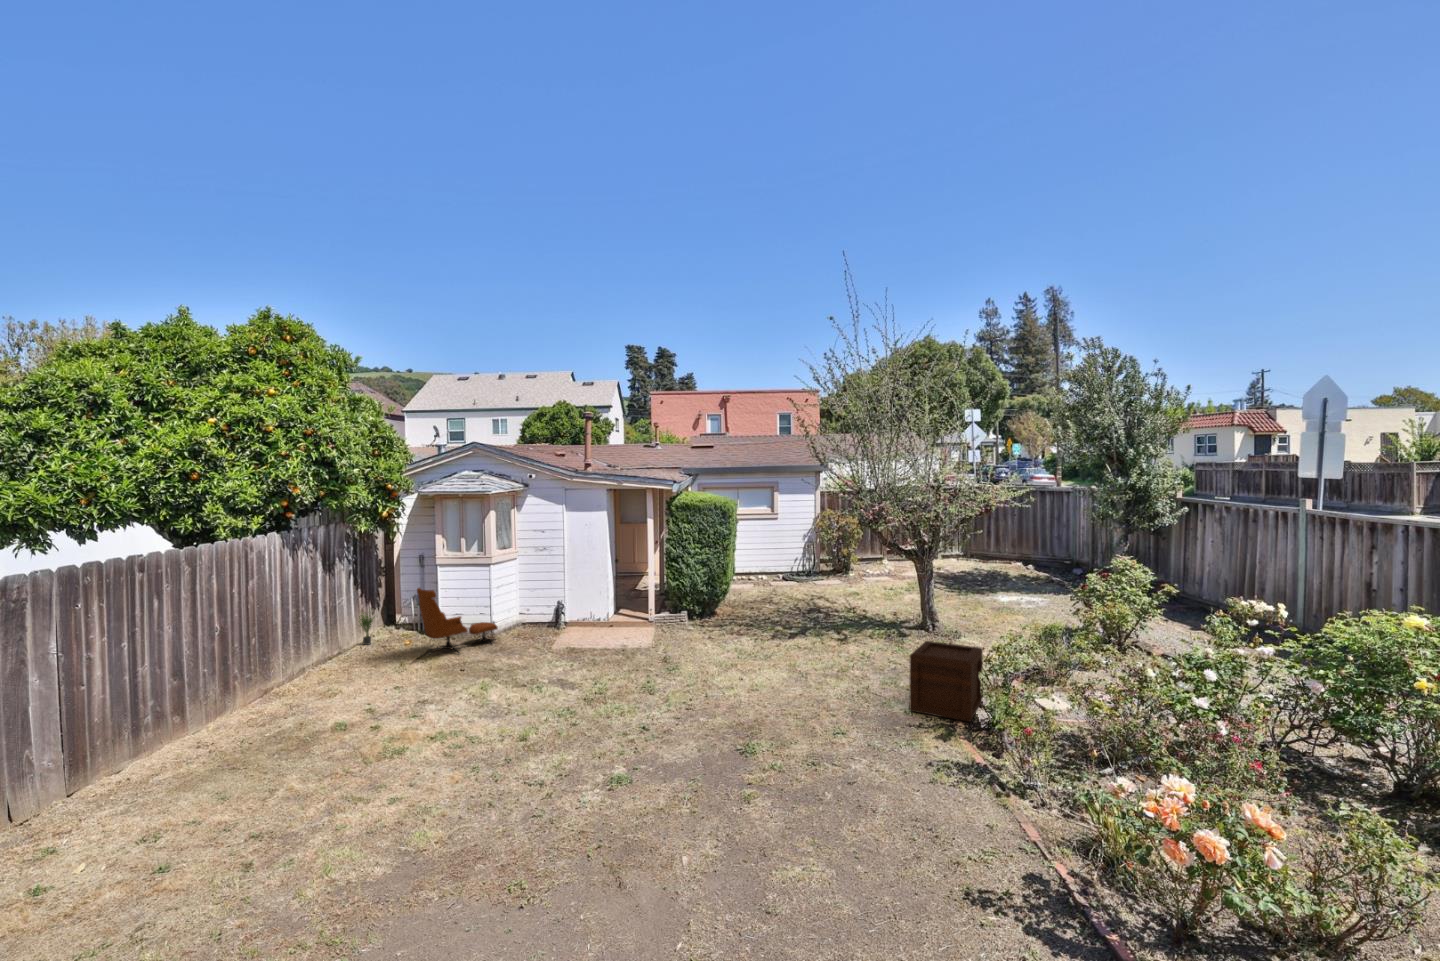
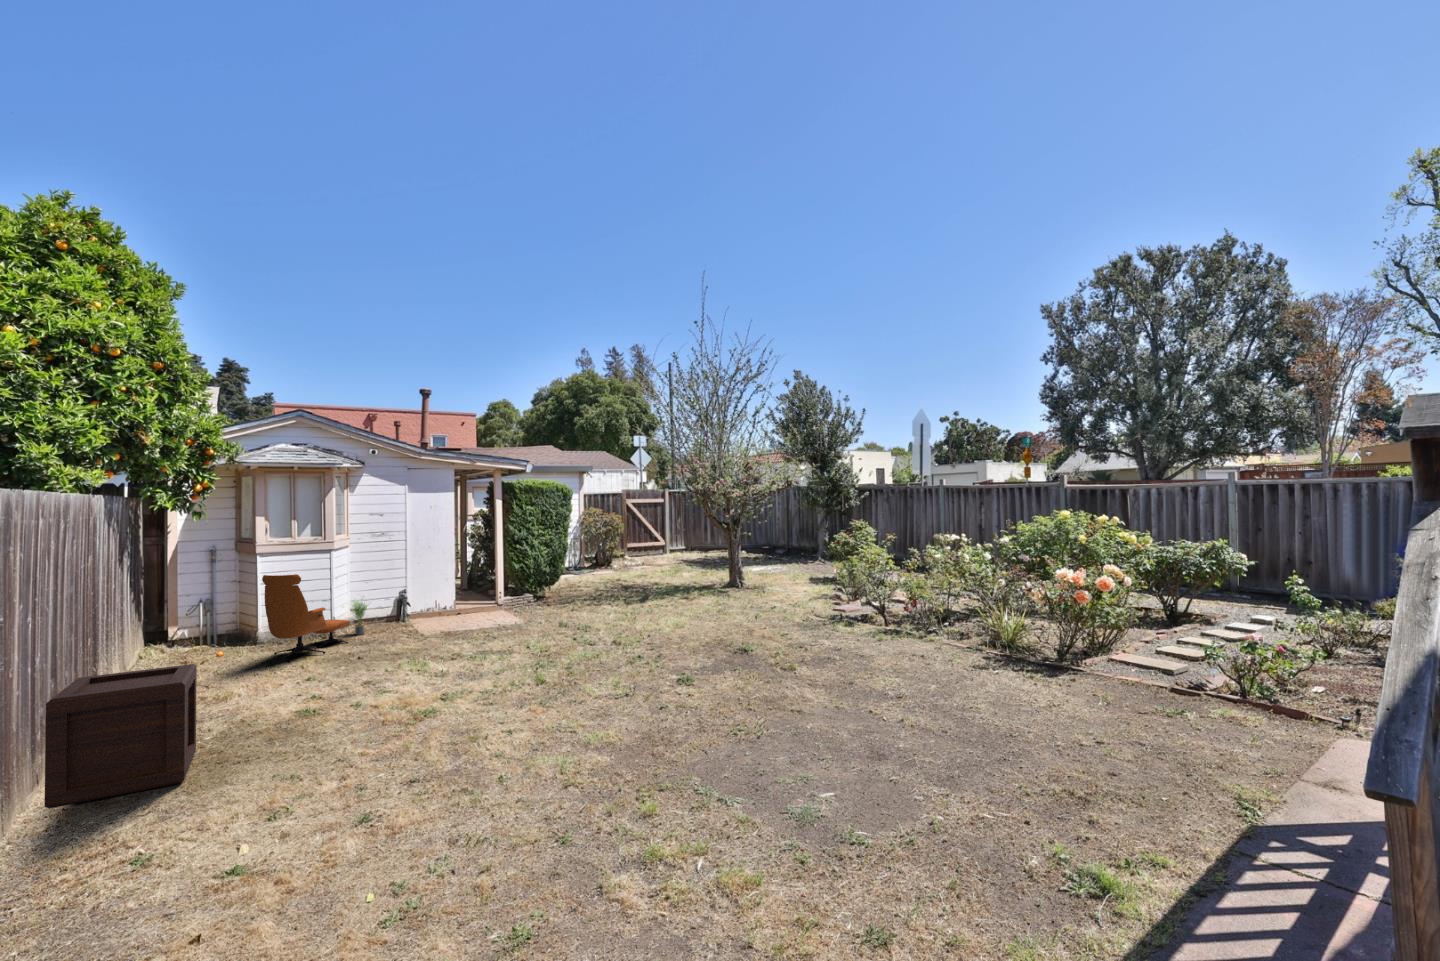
potted plant: present [360,615,374,645] -> present [352,602,367,635]
wooden crate: present [910,641,983,722] -> present [44,664,197,808]

